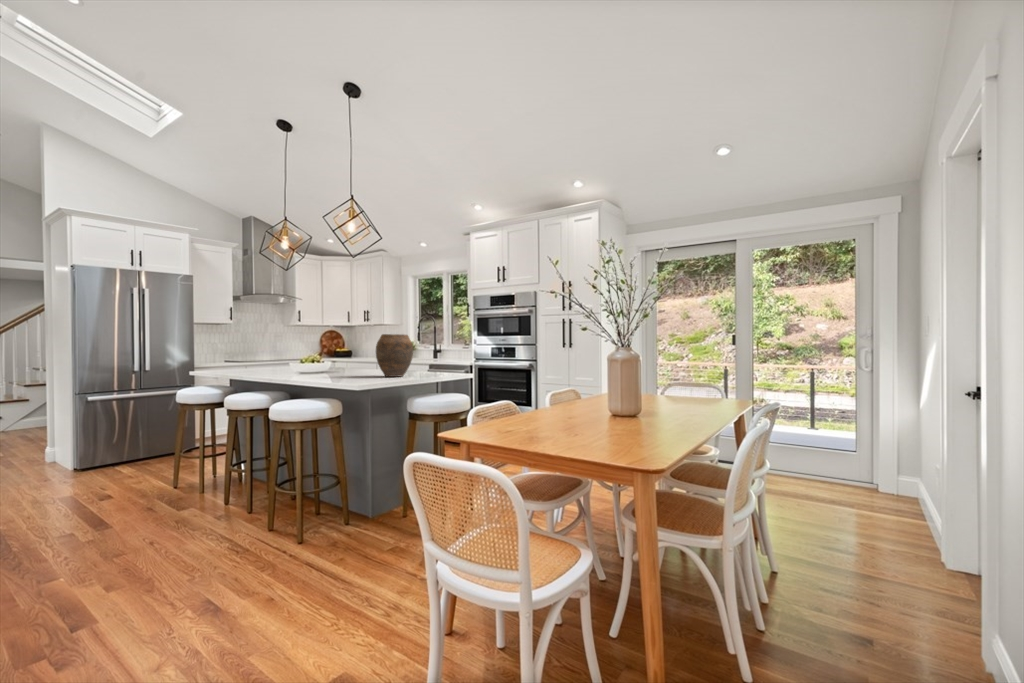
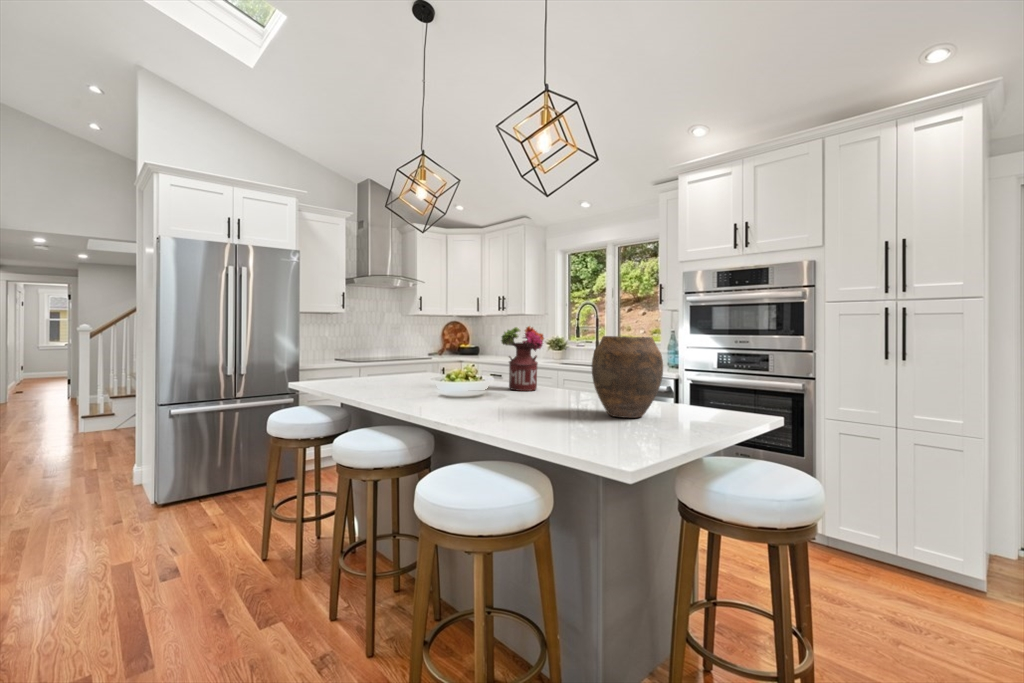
flower arrangement: none [340,331,370,371] -> present [501,326,544,391]

